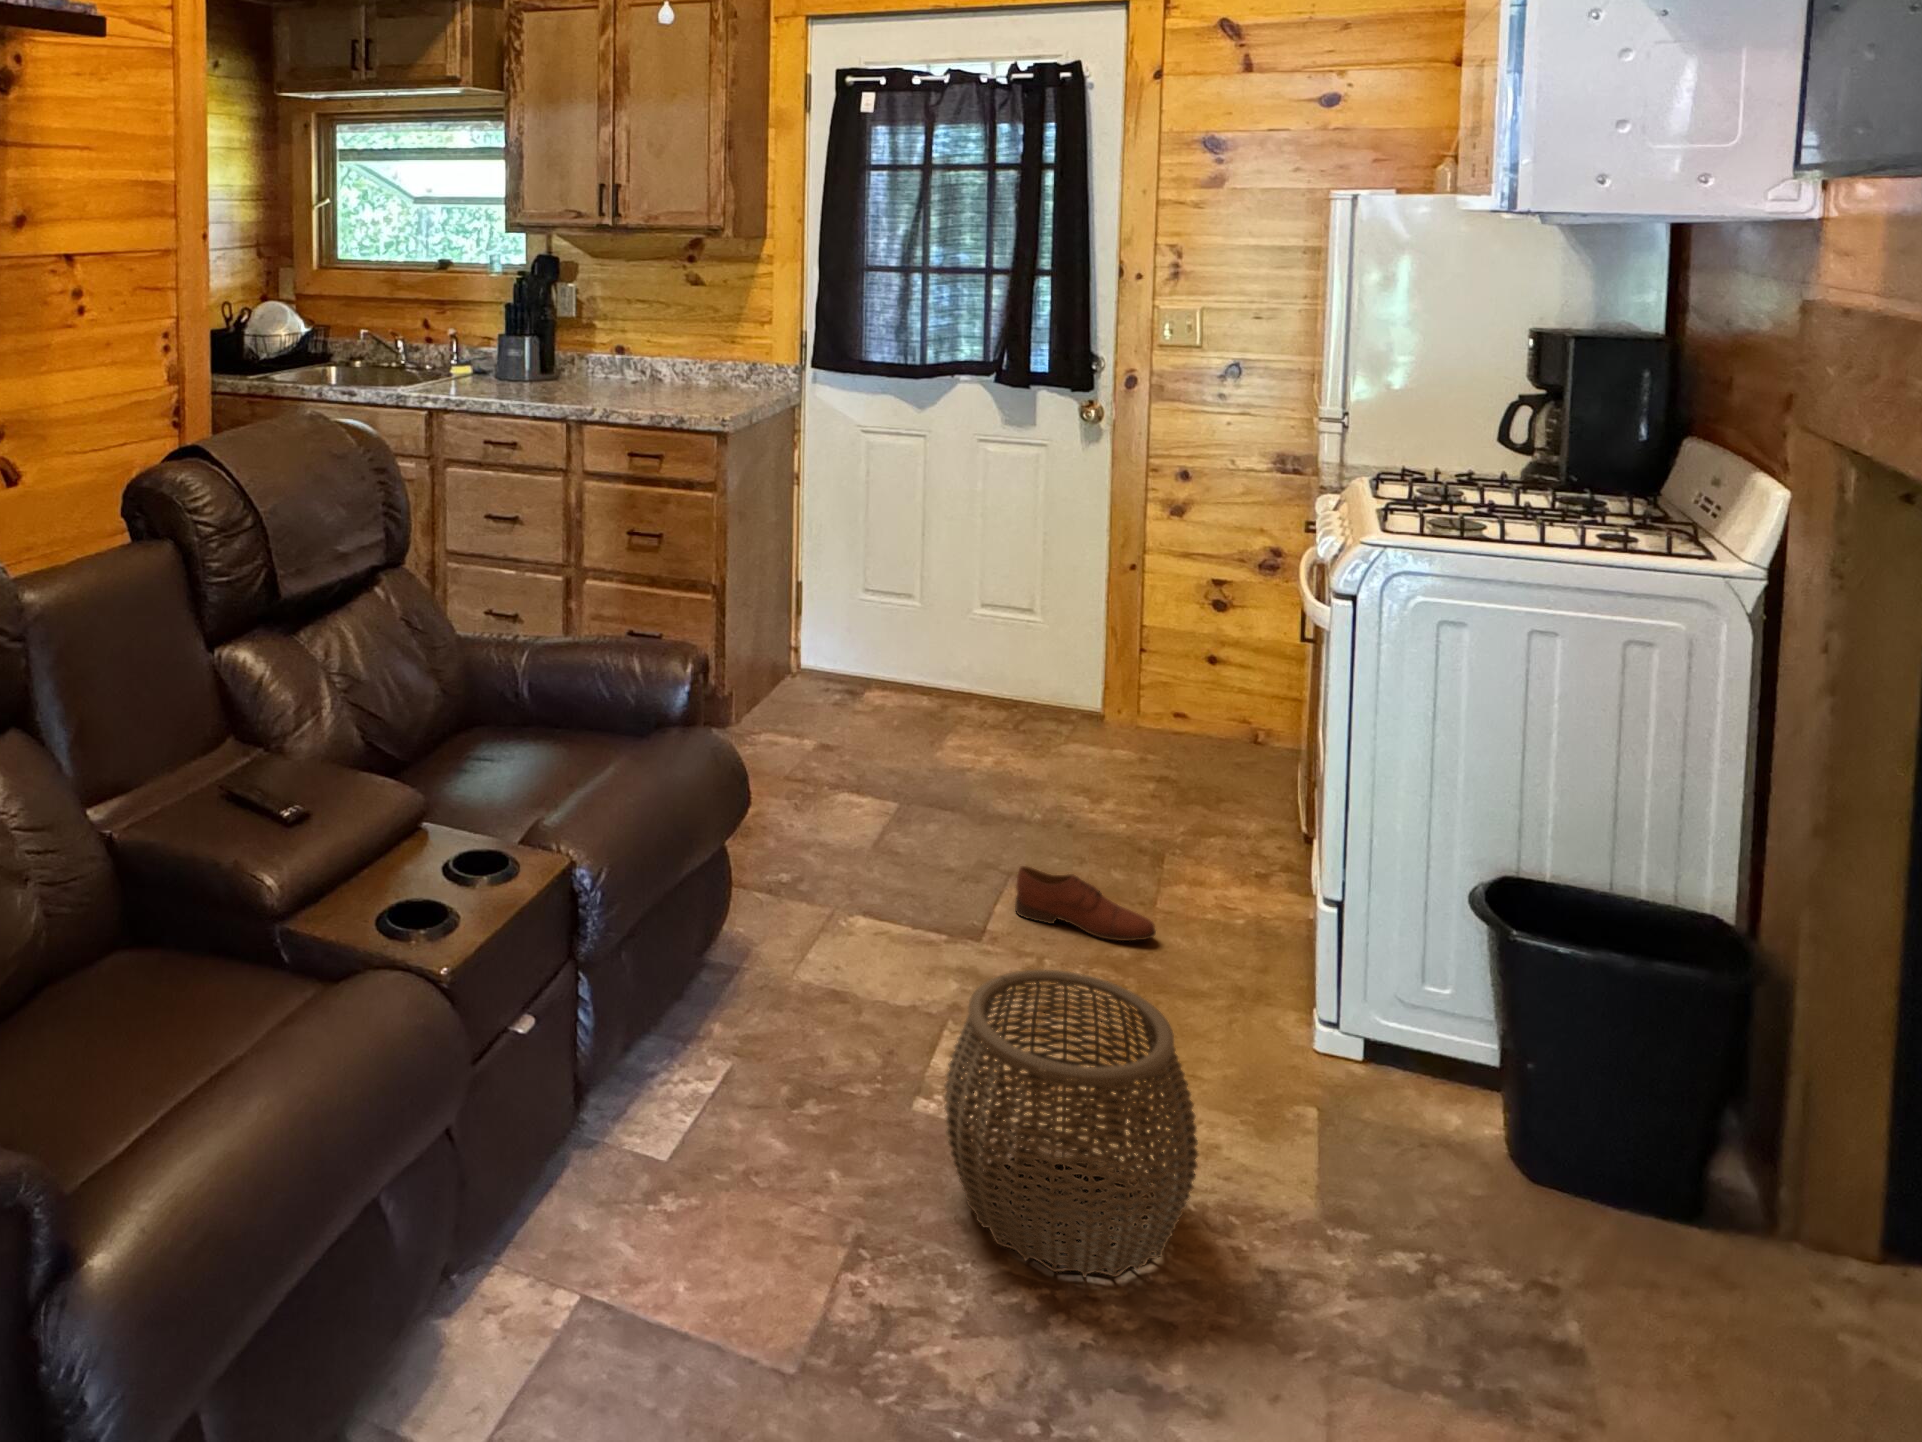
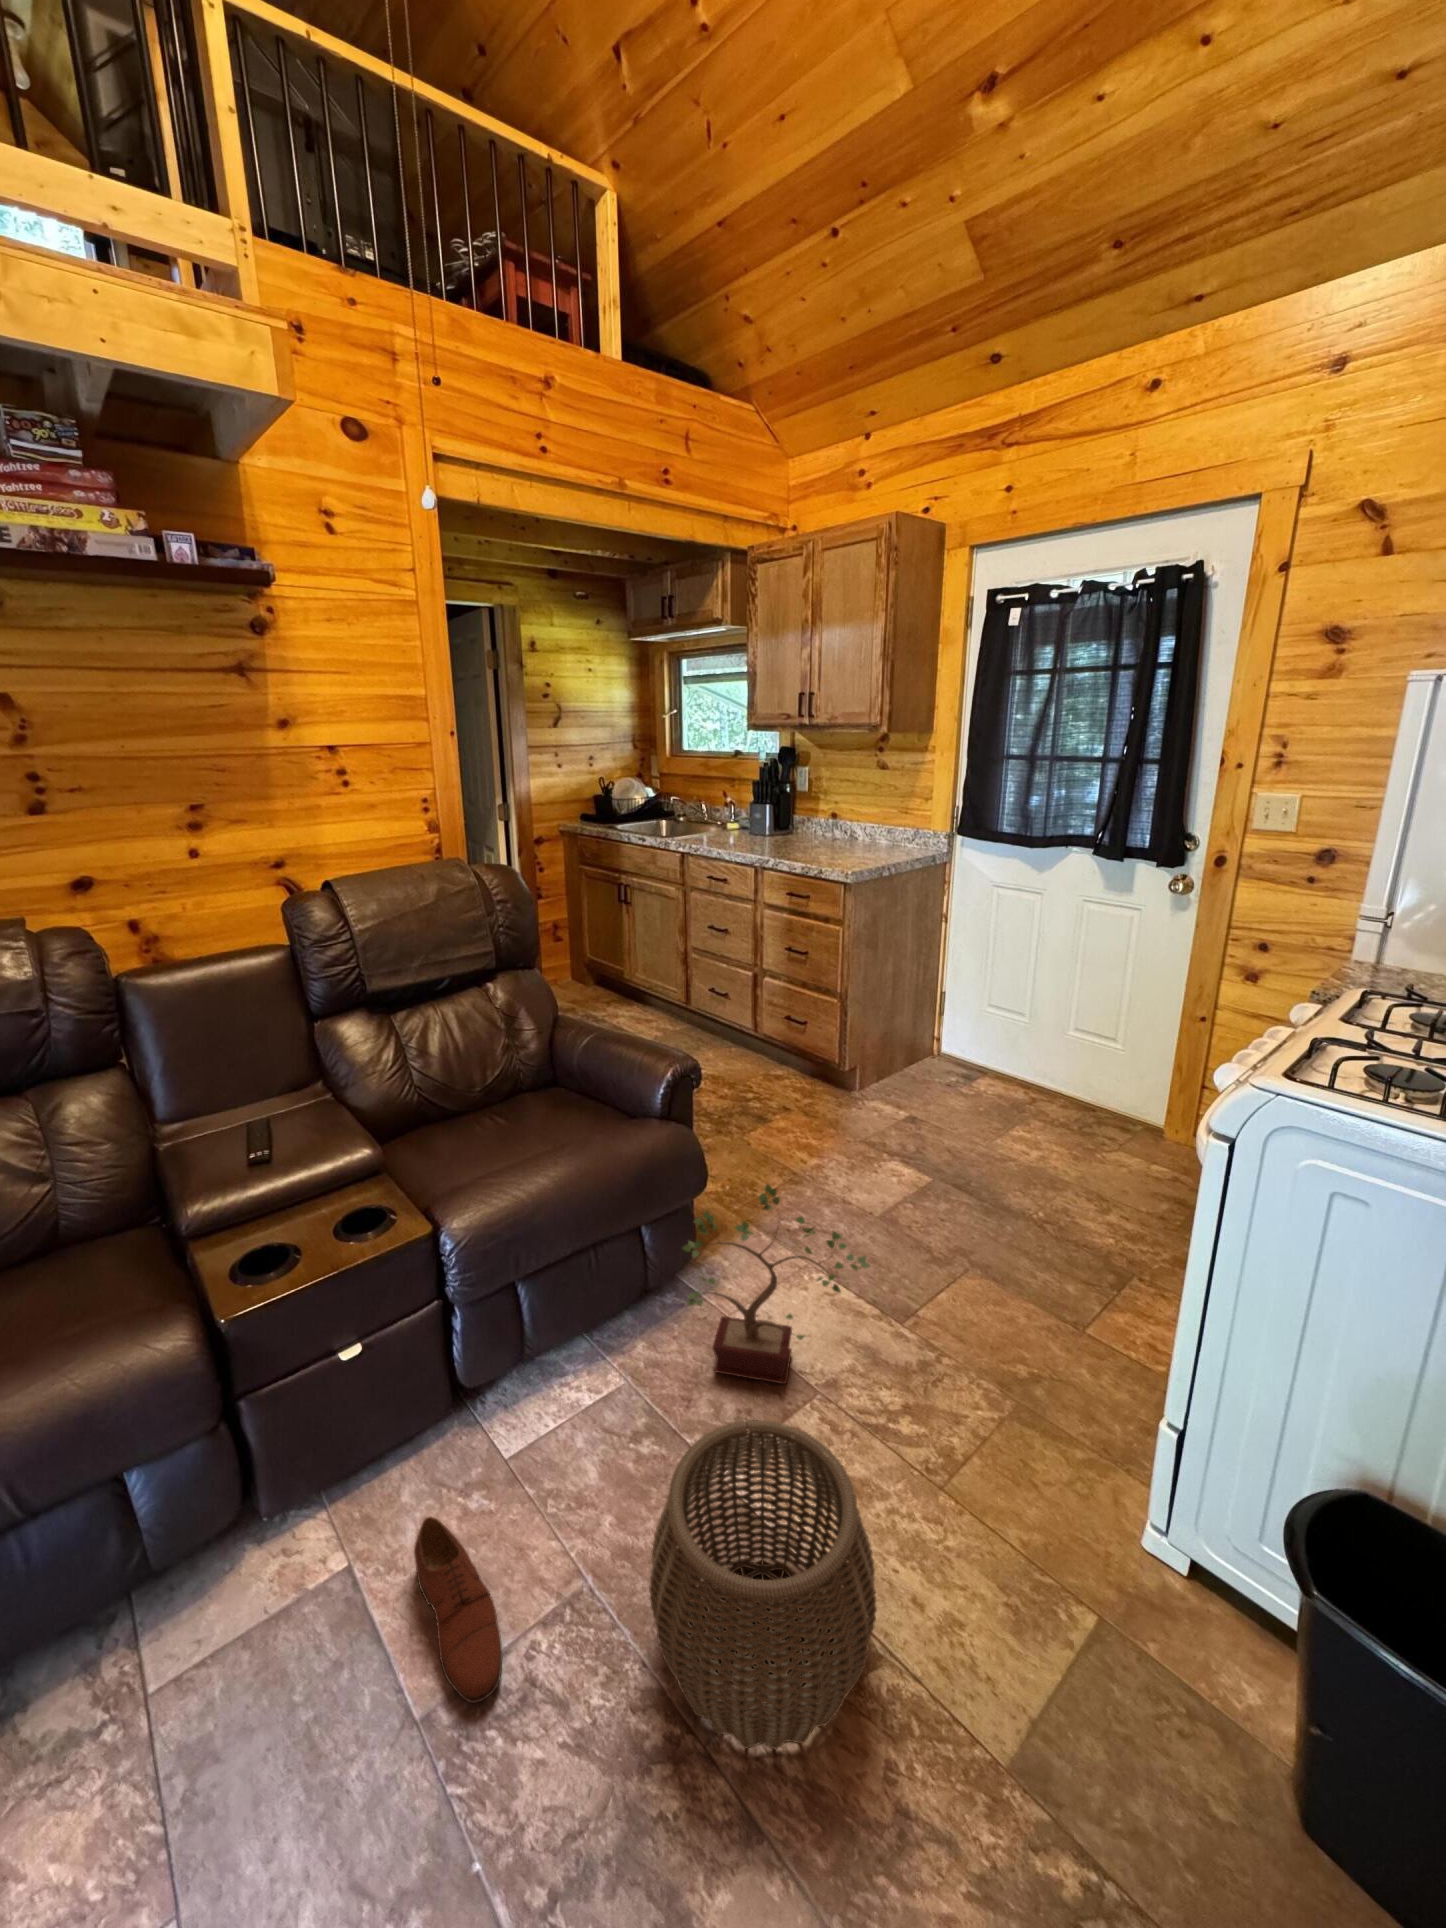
potted plant: none [782,764,1009,1027] -> present [683,1184,870,1384]
shoe: present [1015,866,1156,941] -> present [414,1516,502,1703]

